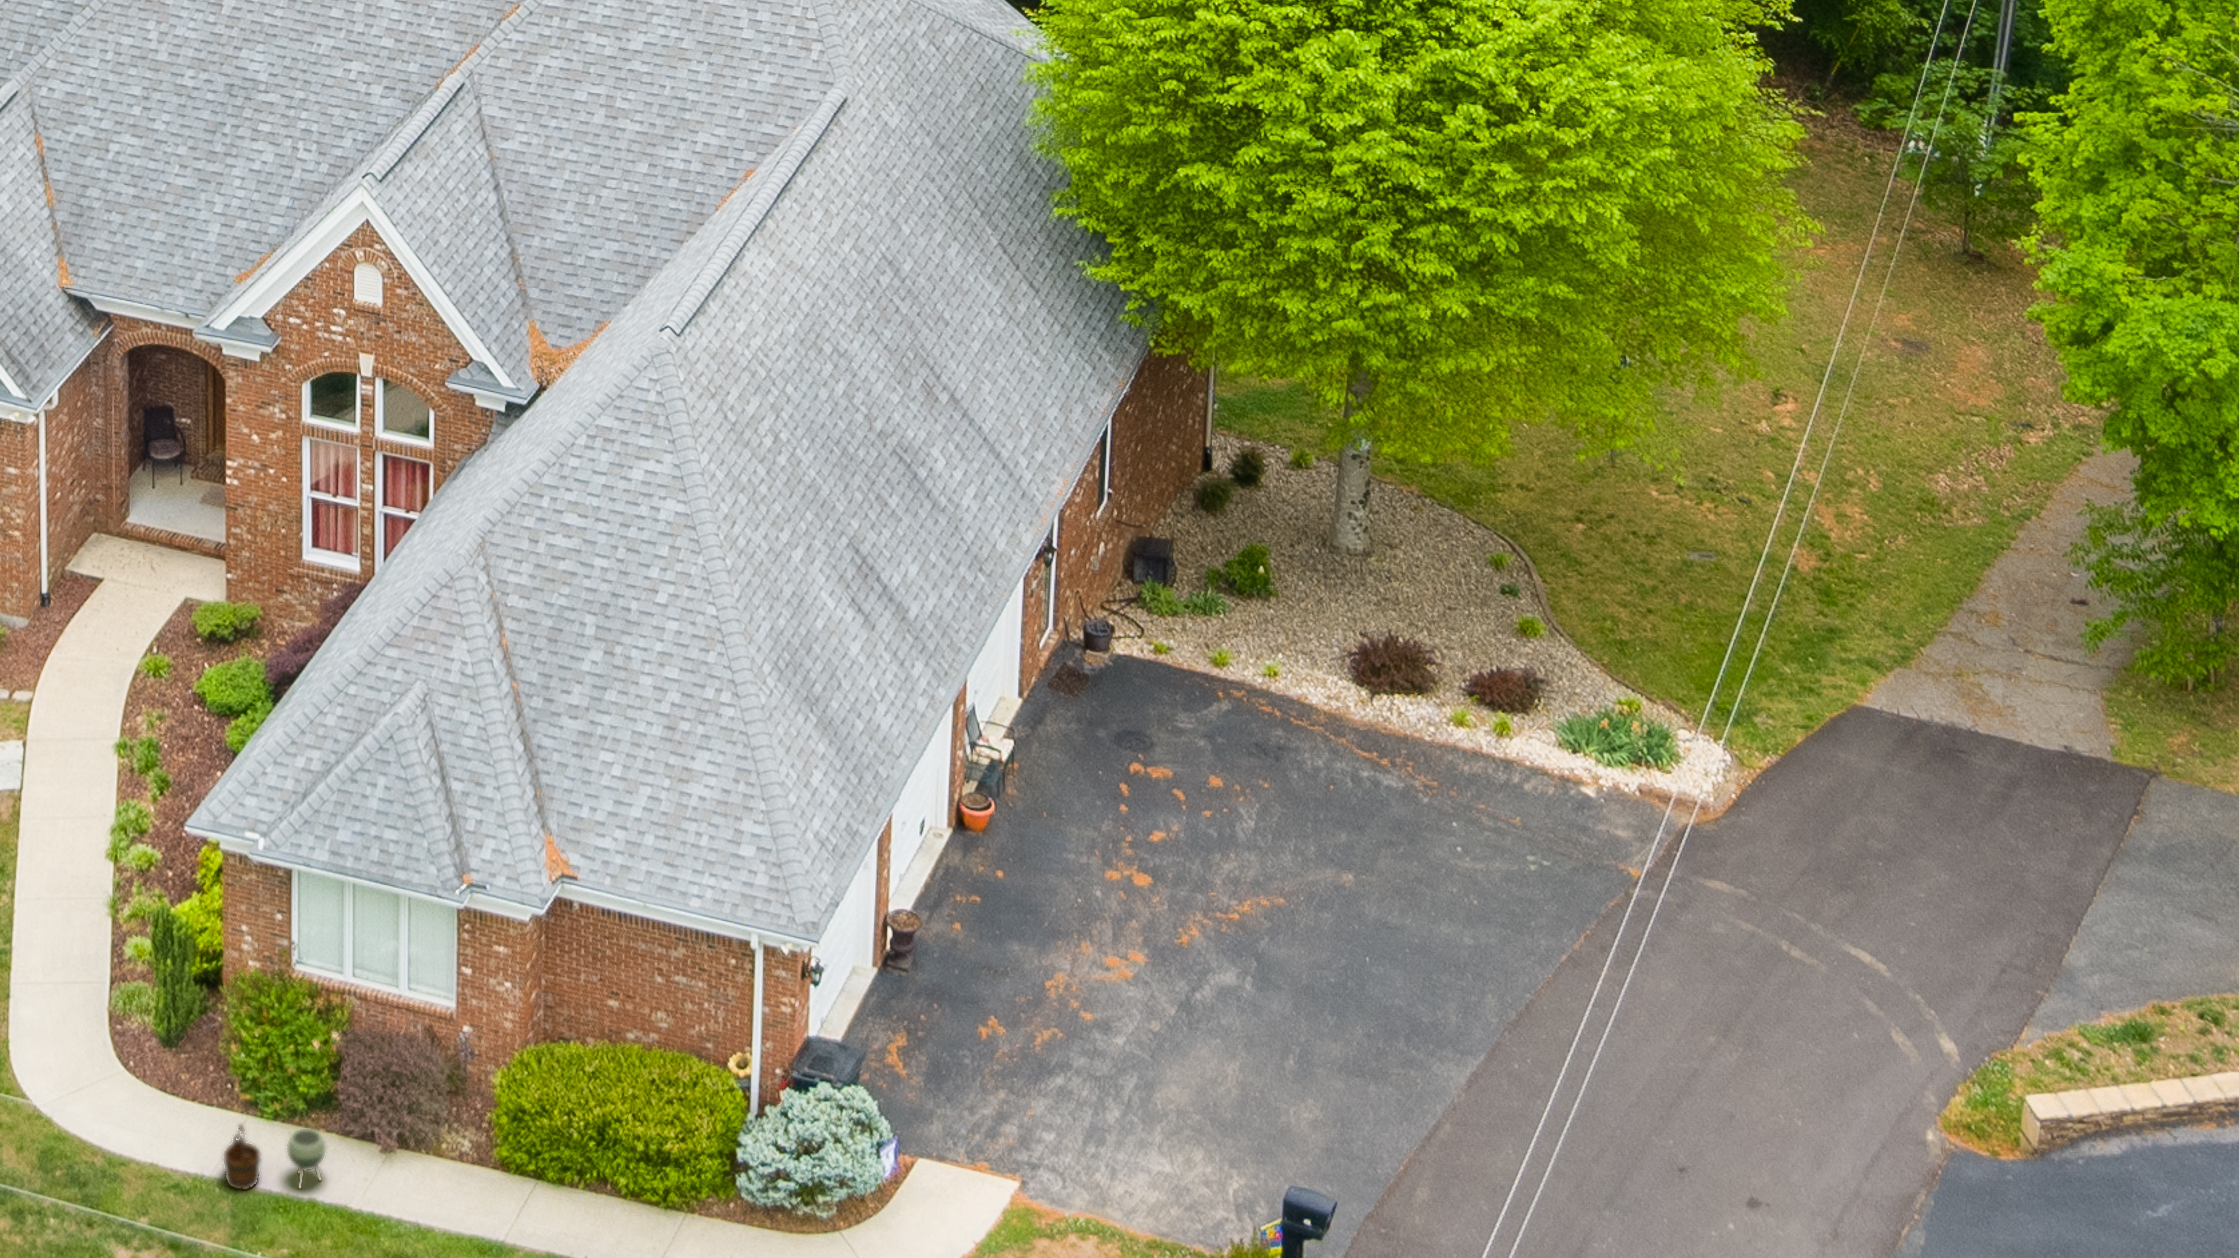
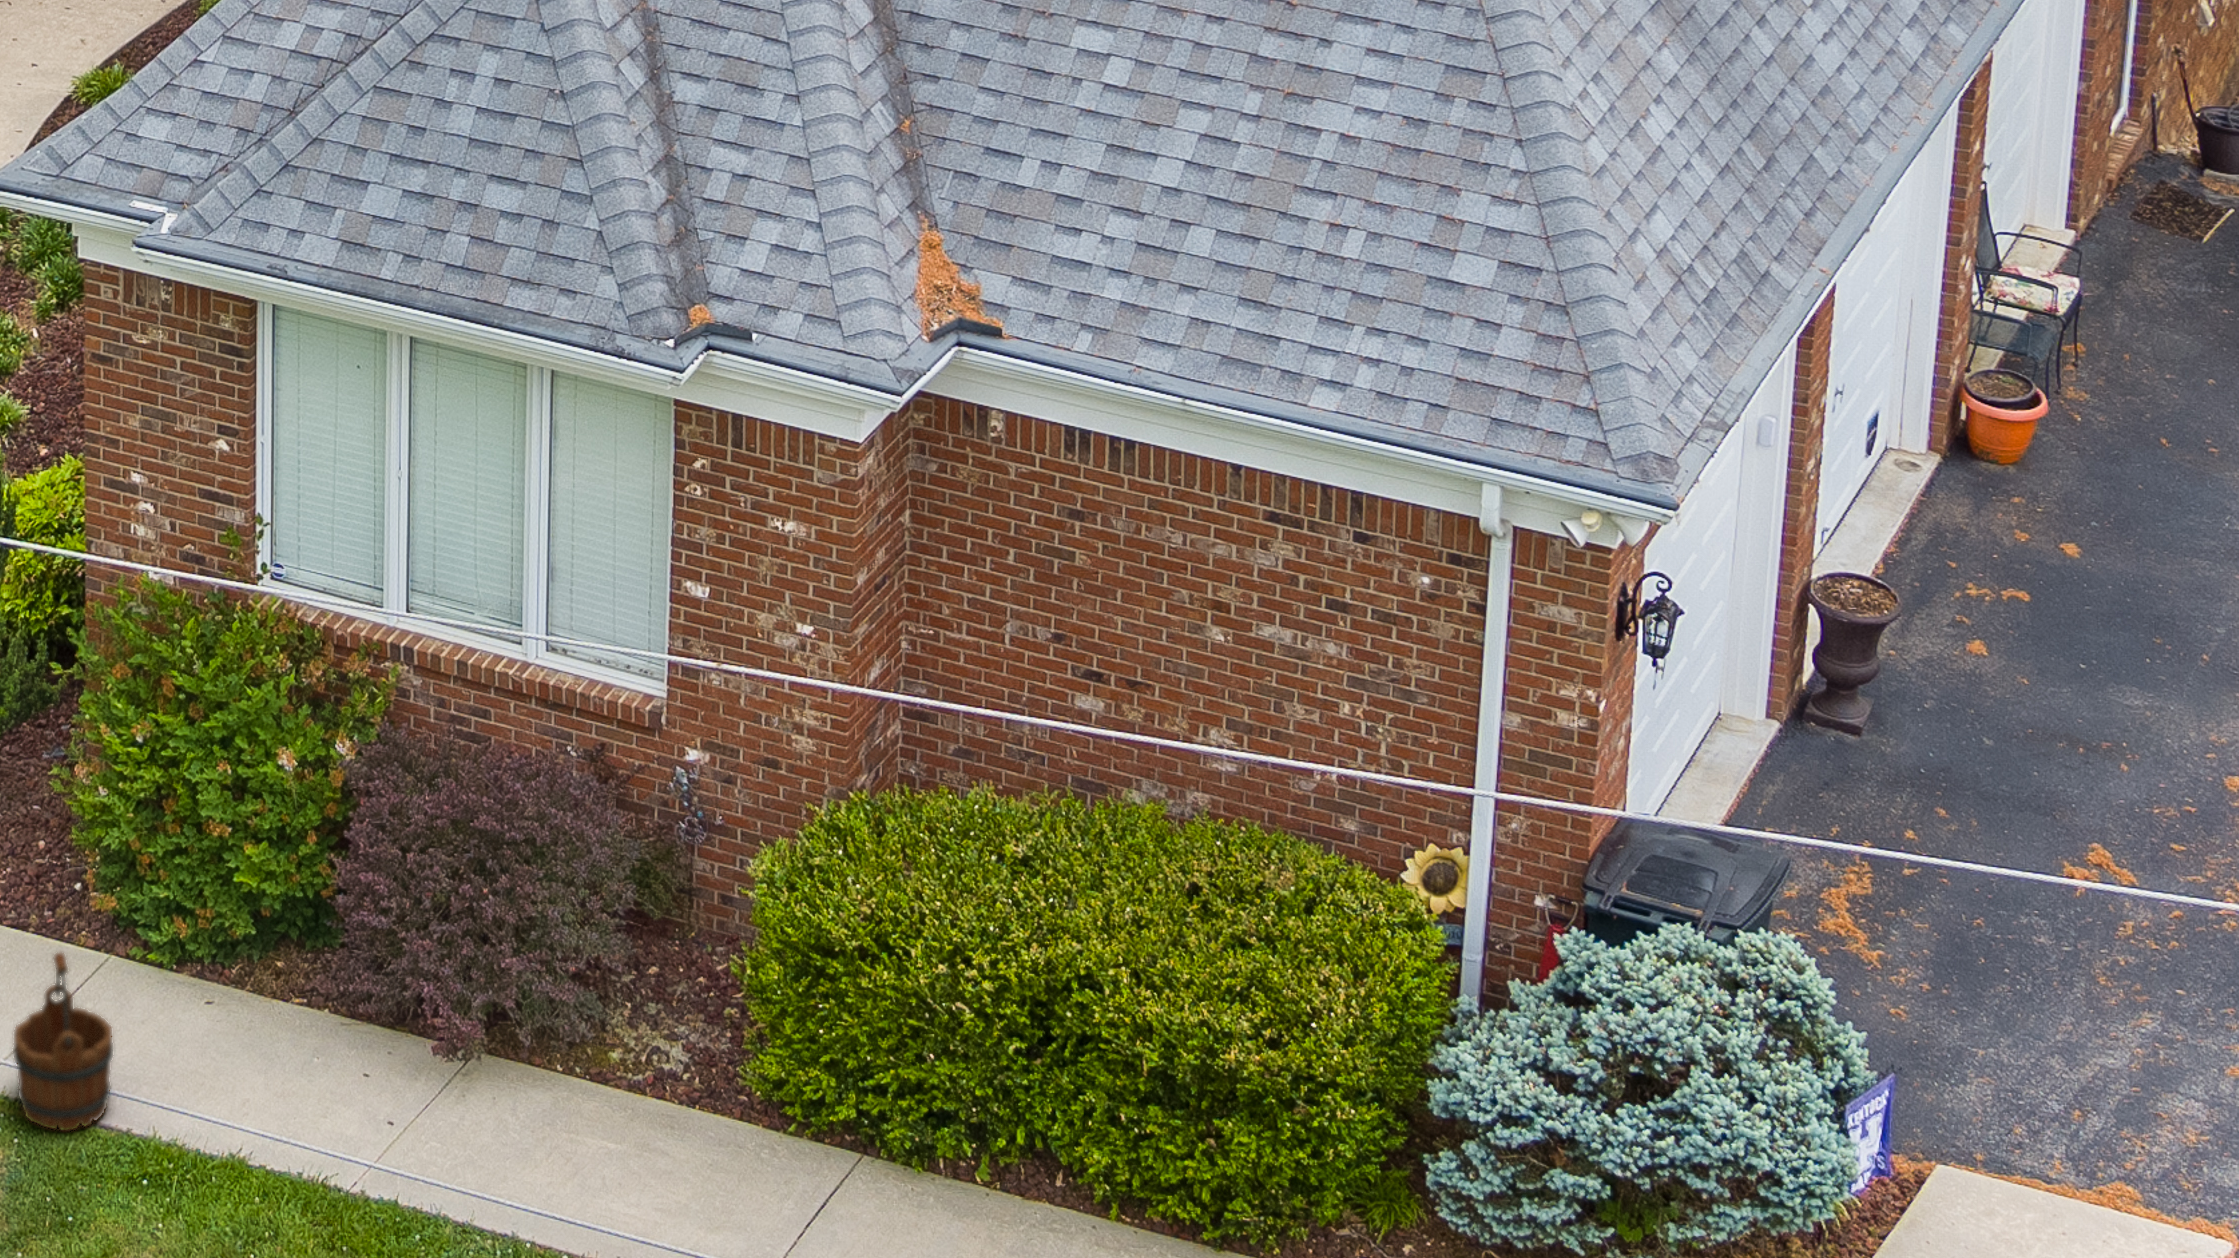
planter: present [287,1129,325,1186] -> none [183,978,287,1136]

